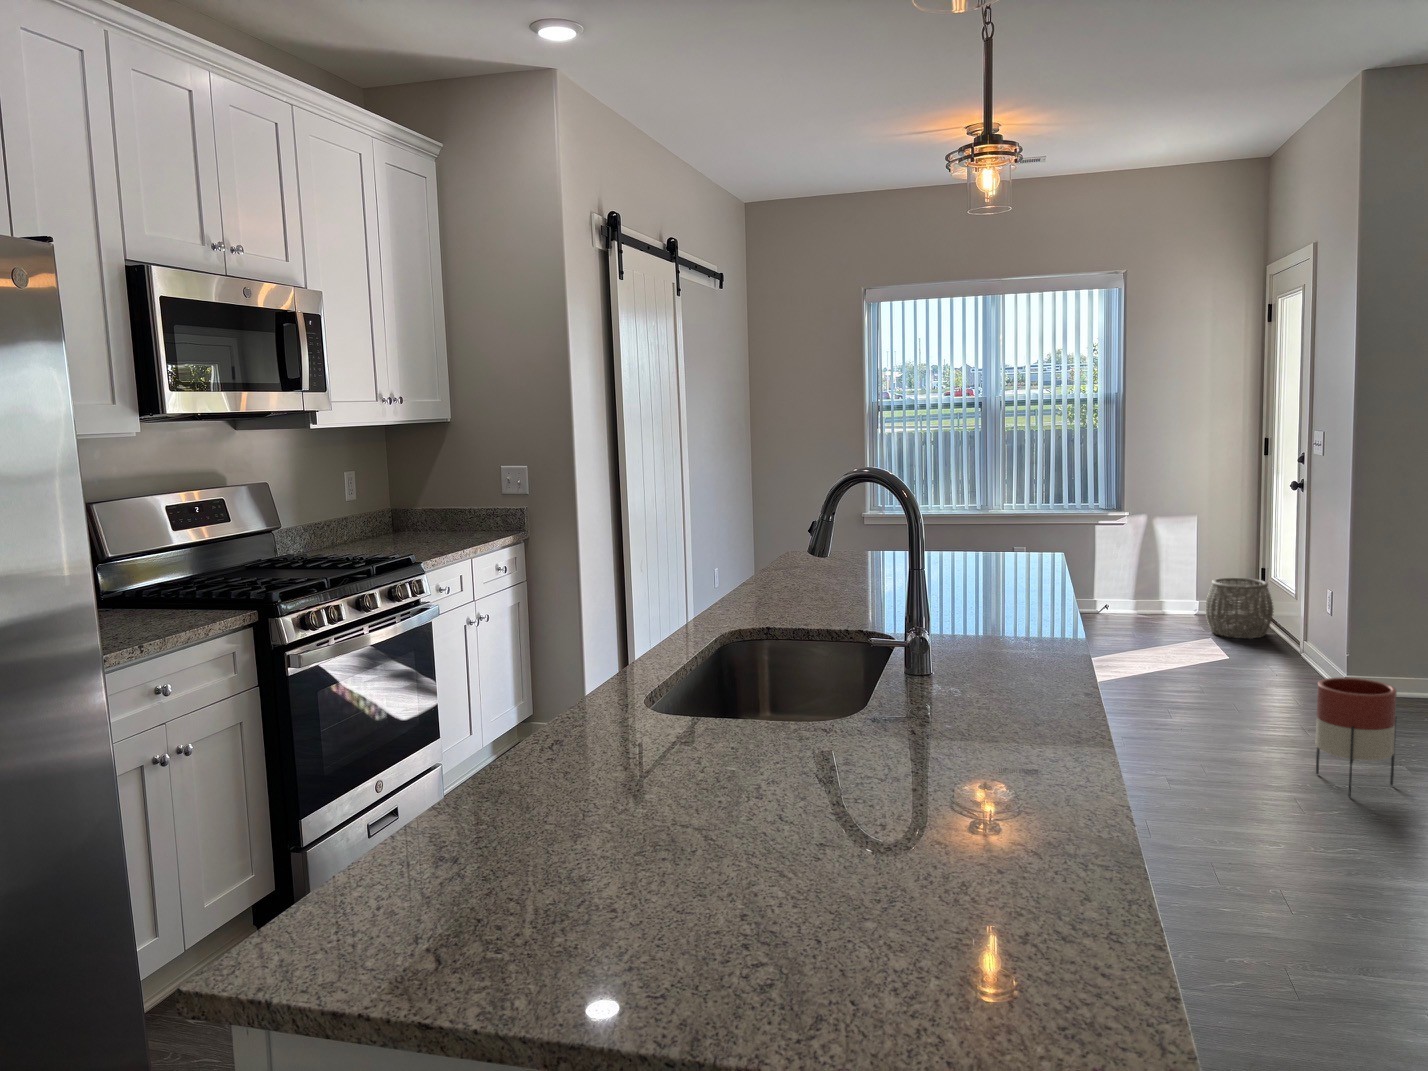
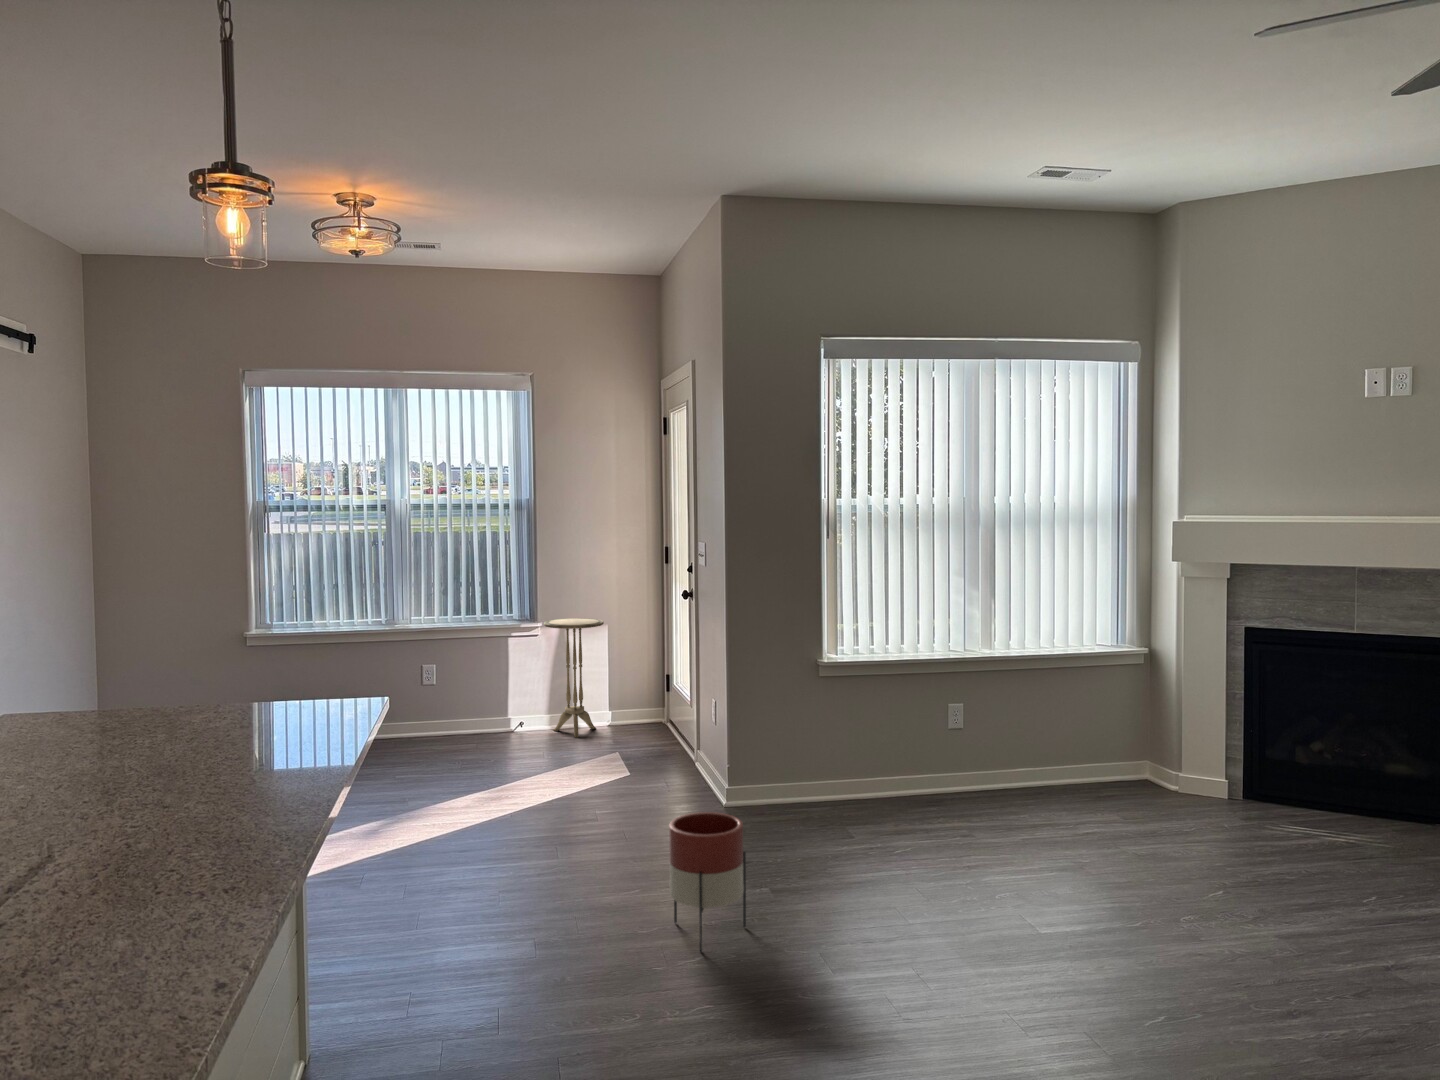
side table: none [1134,509,1196,623] -> present [544,618,604,738]
woven basket: present [1205,578,1273,639] -> none [611,688,674,752]

